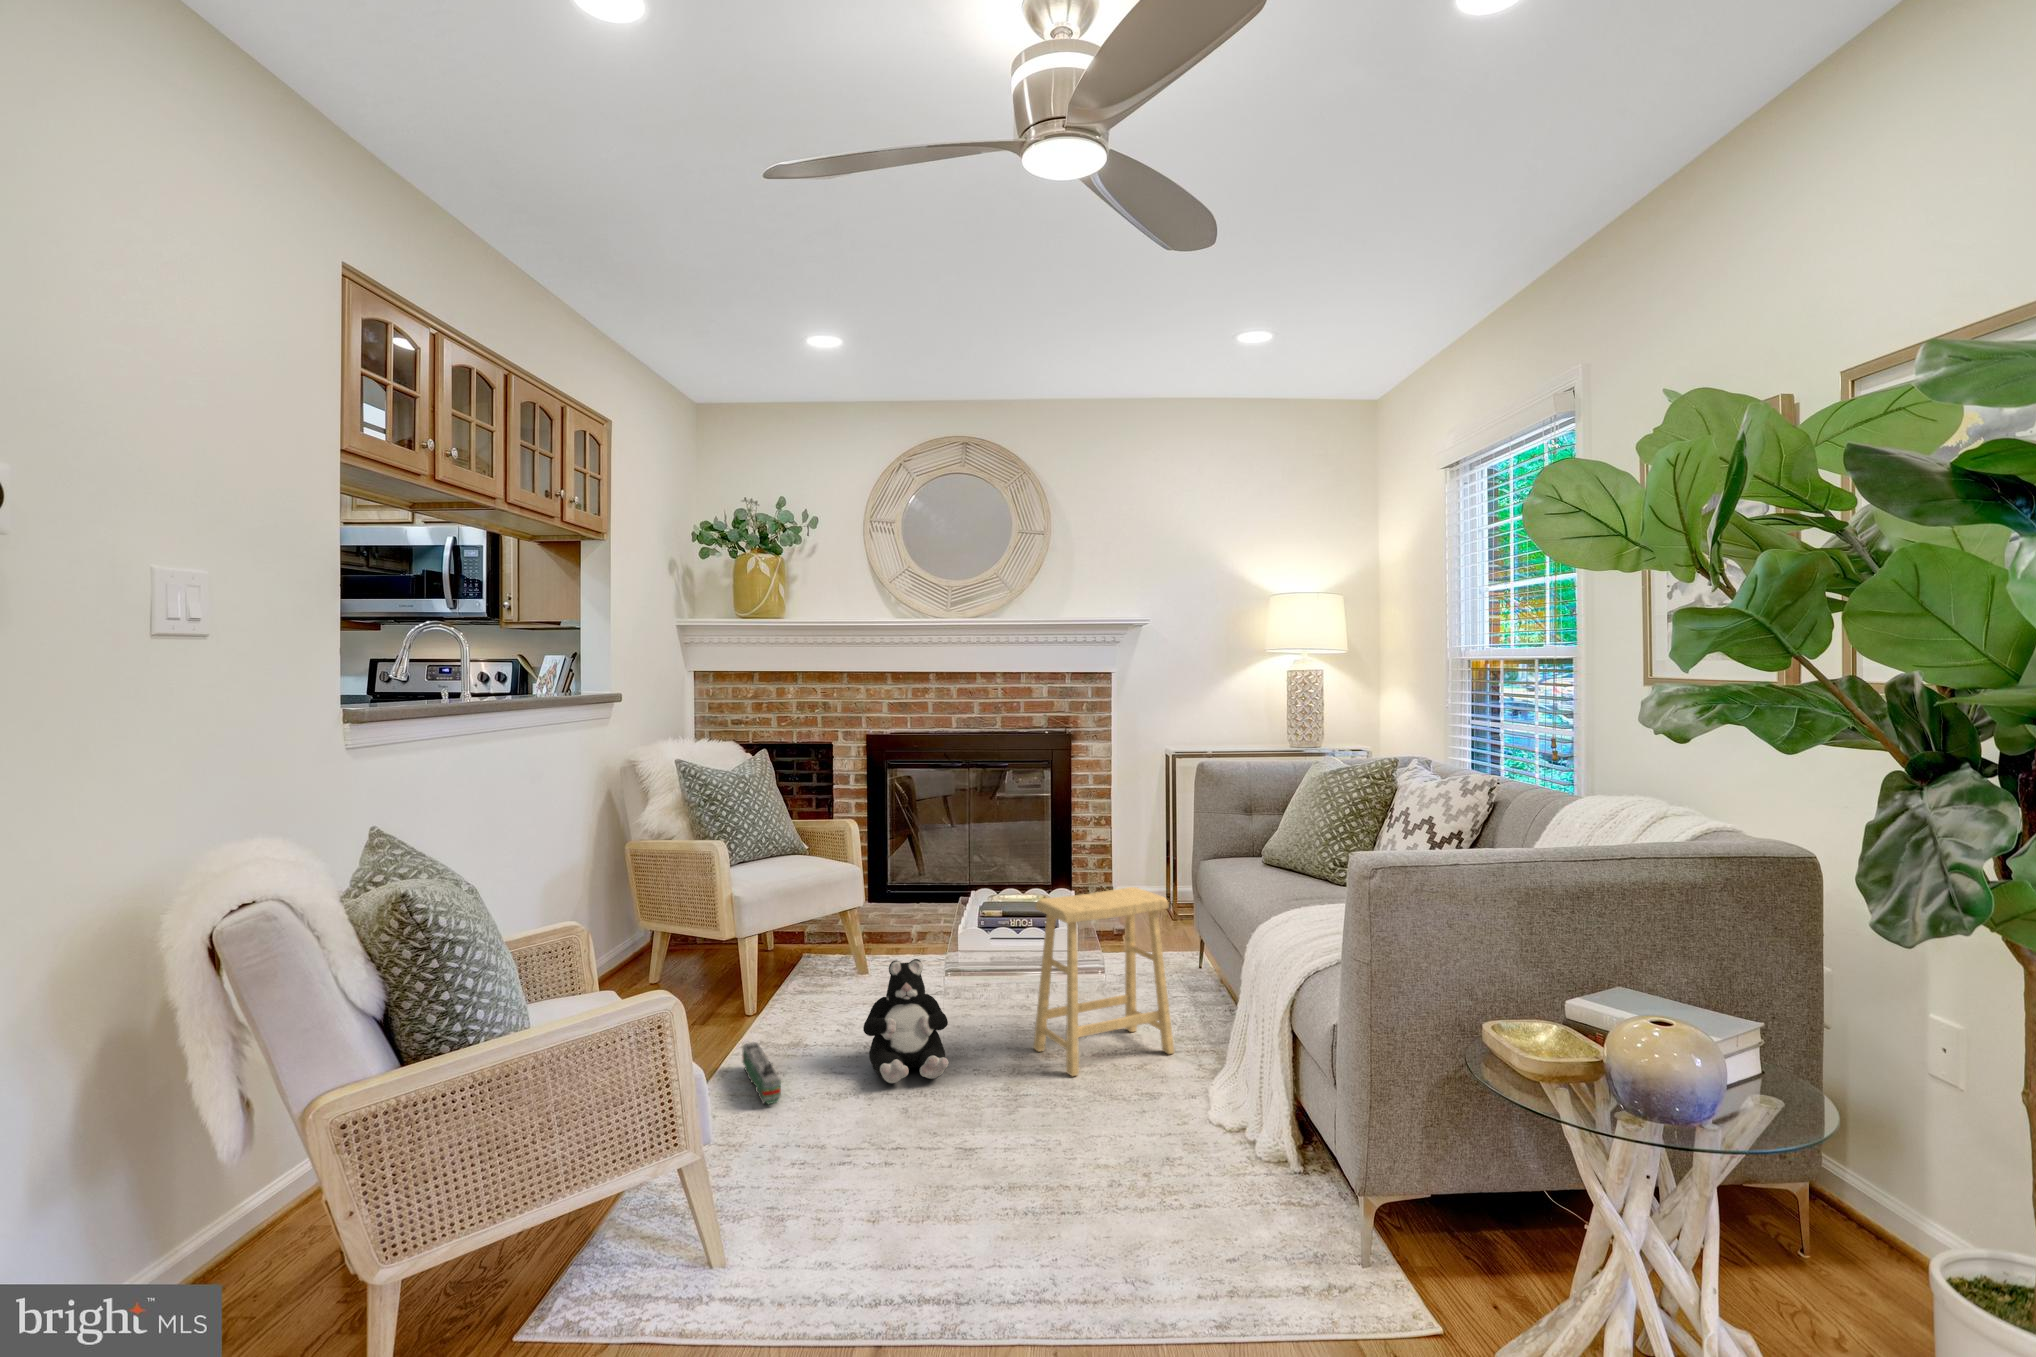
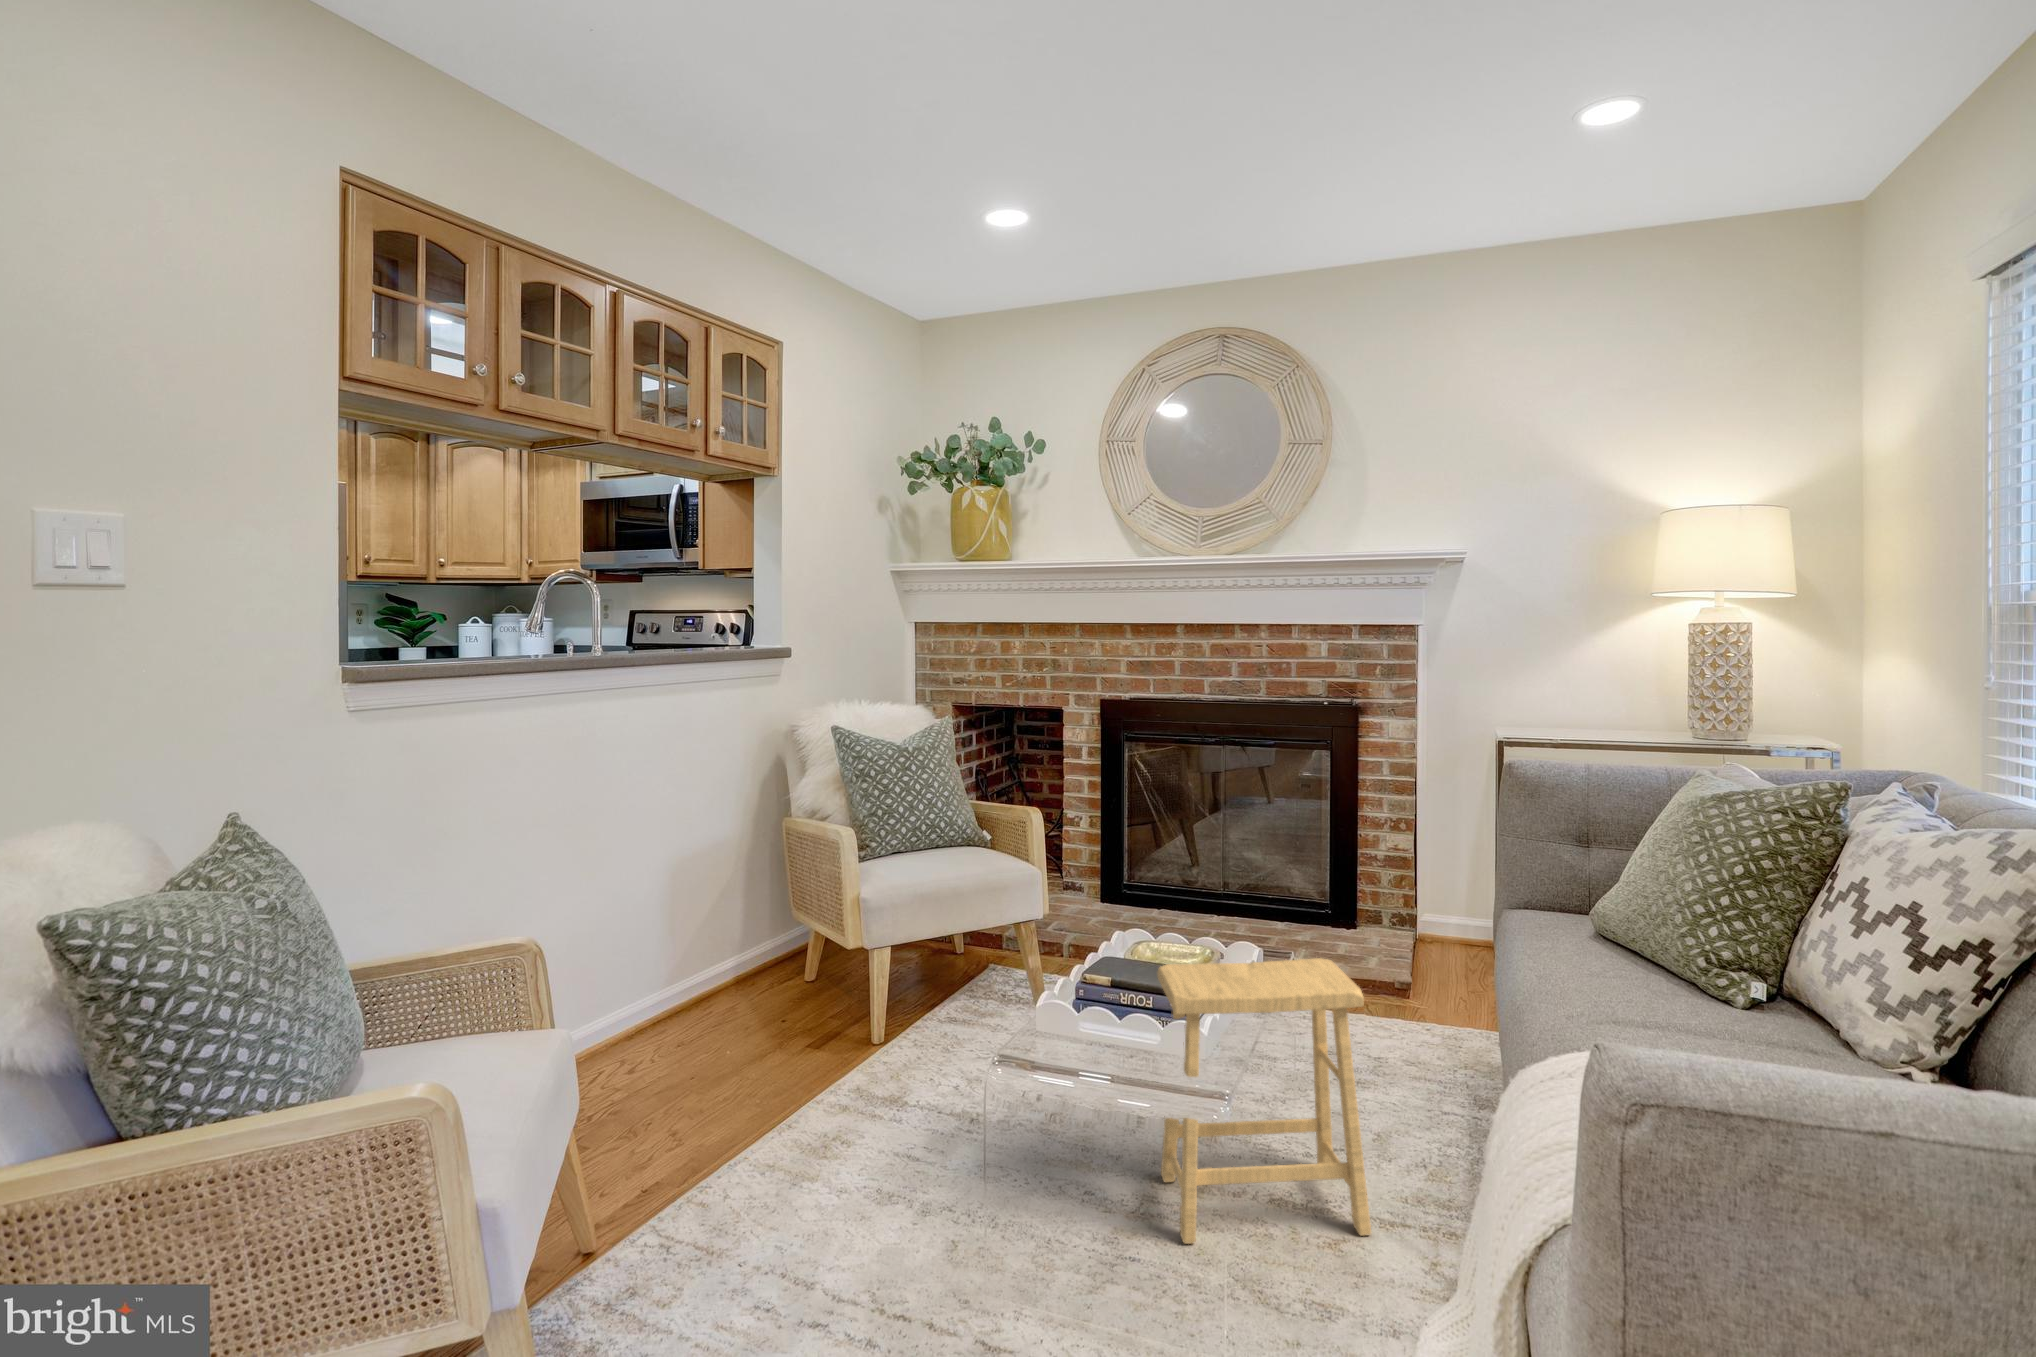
plush toy: present [863,959,949,1083] -> none [917,1023,1033,1201]
toy train: present [742,1042,781,1104] -> none [768,1095,816,1193]

